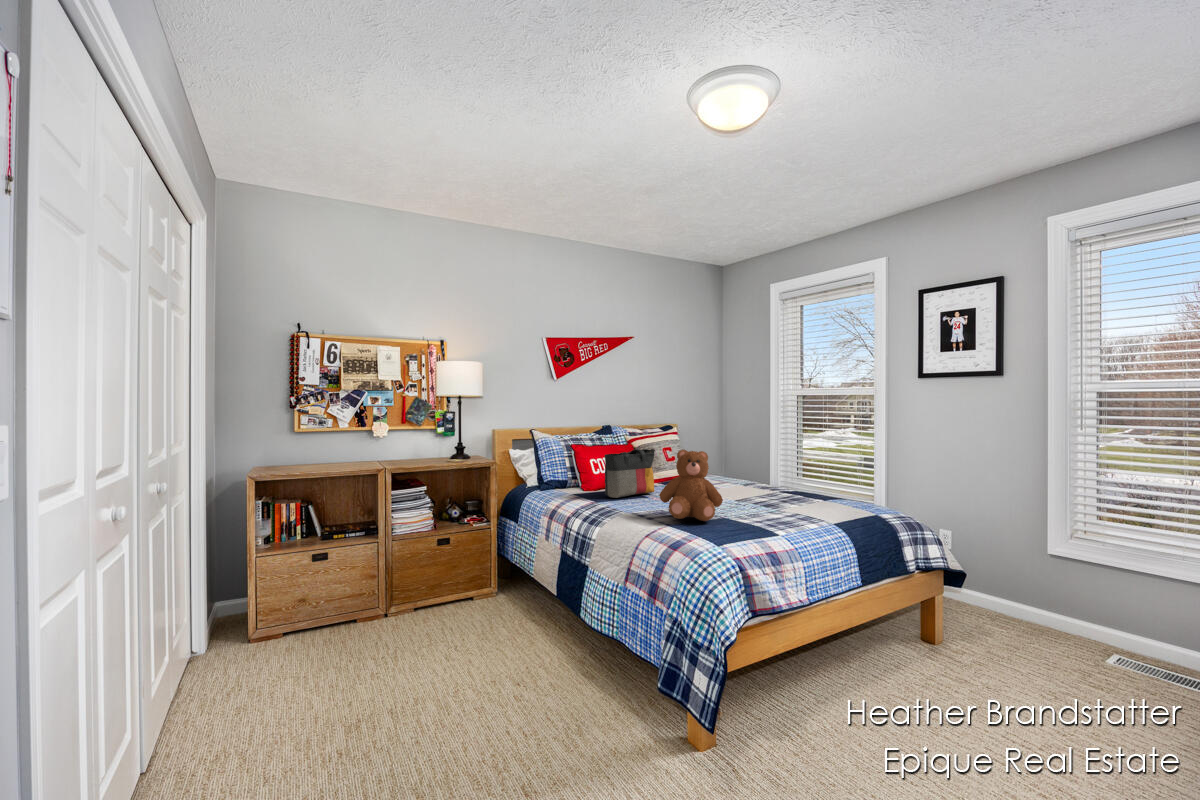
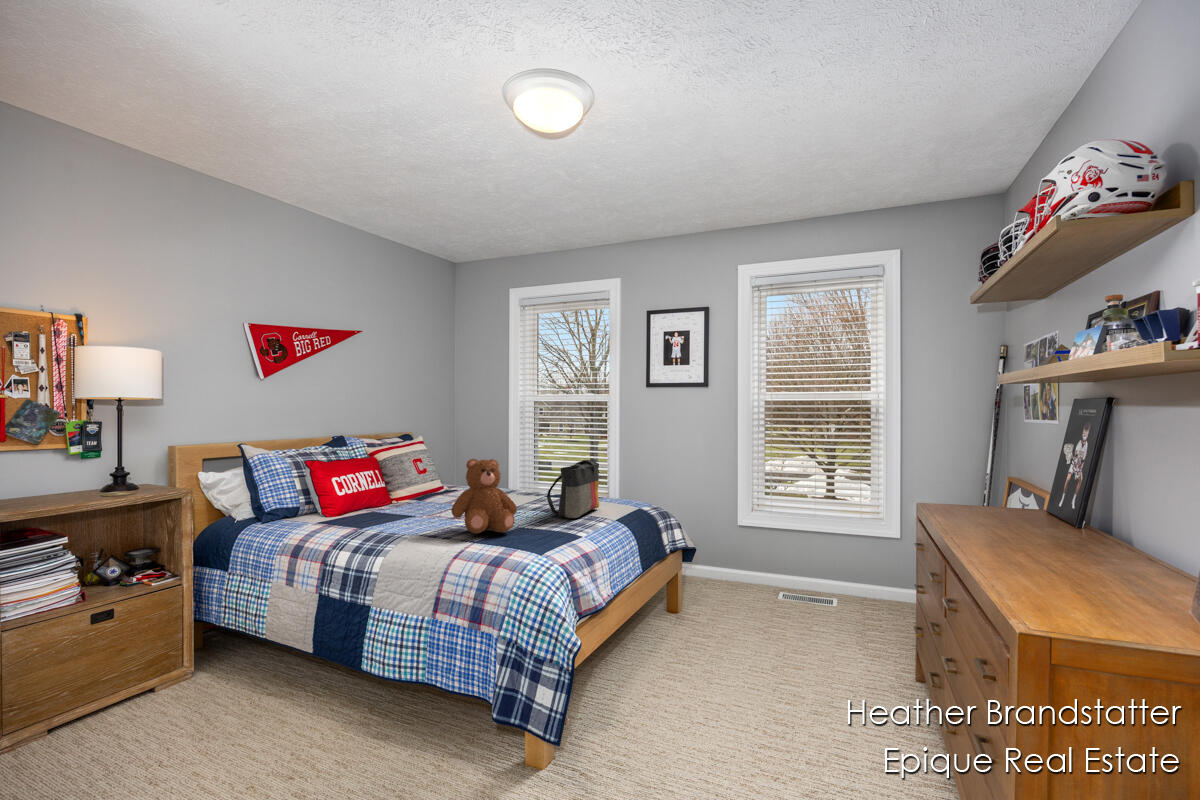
tote bag: present [605,449,655,498] -> present [547,459,599,518]

